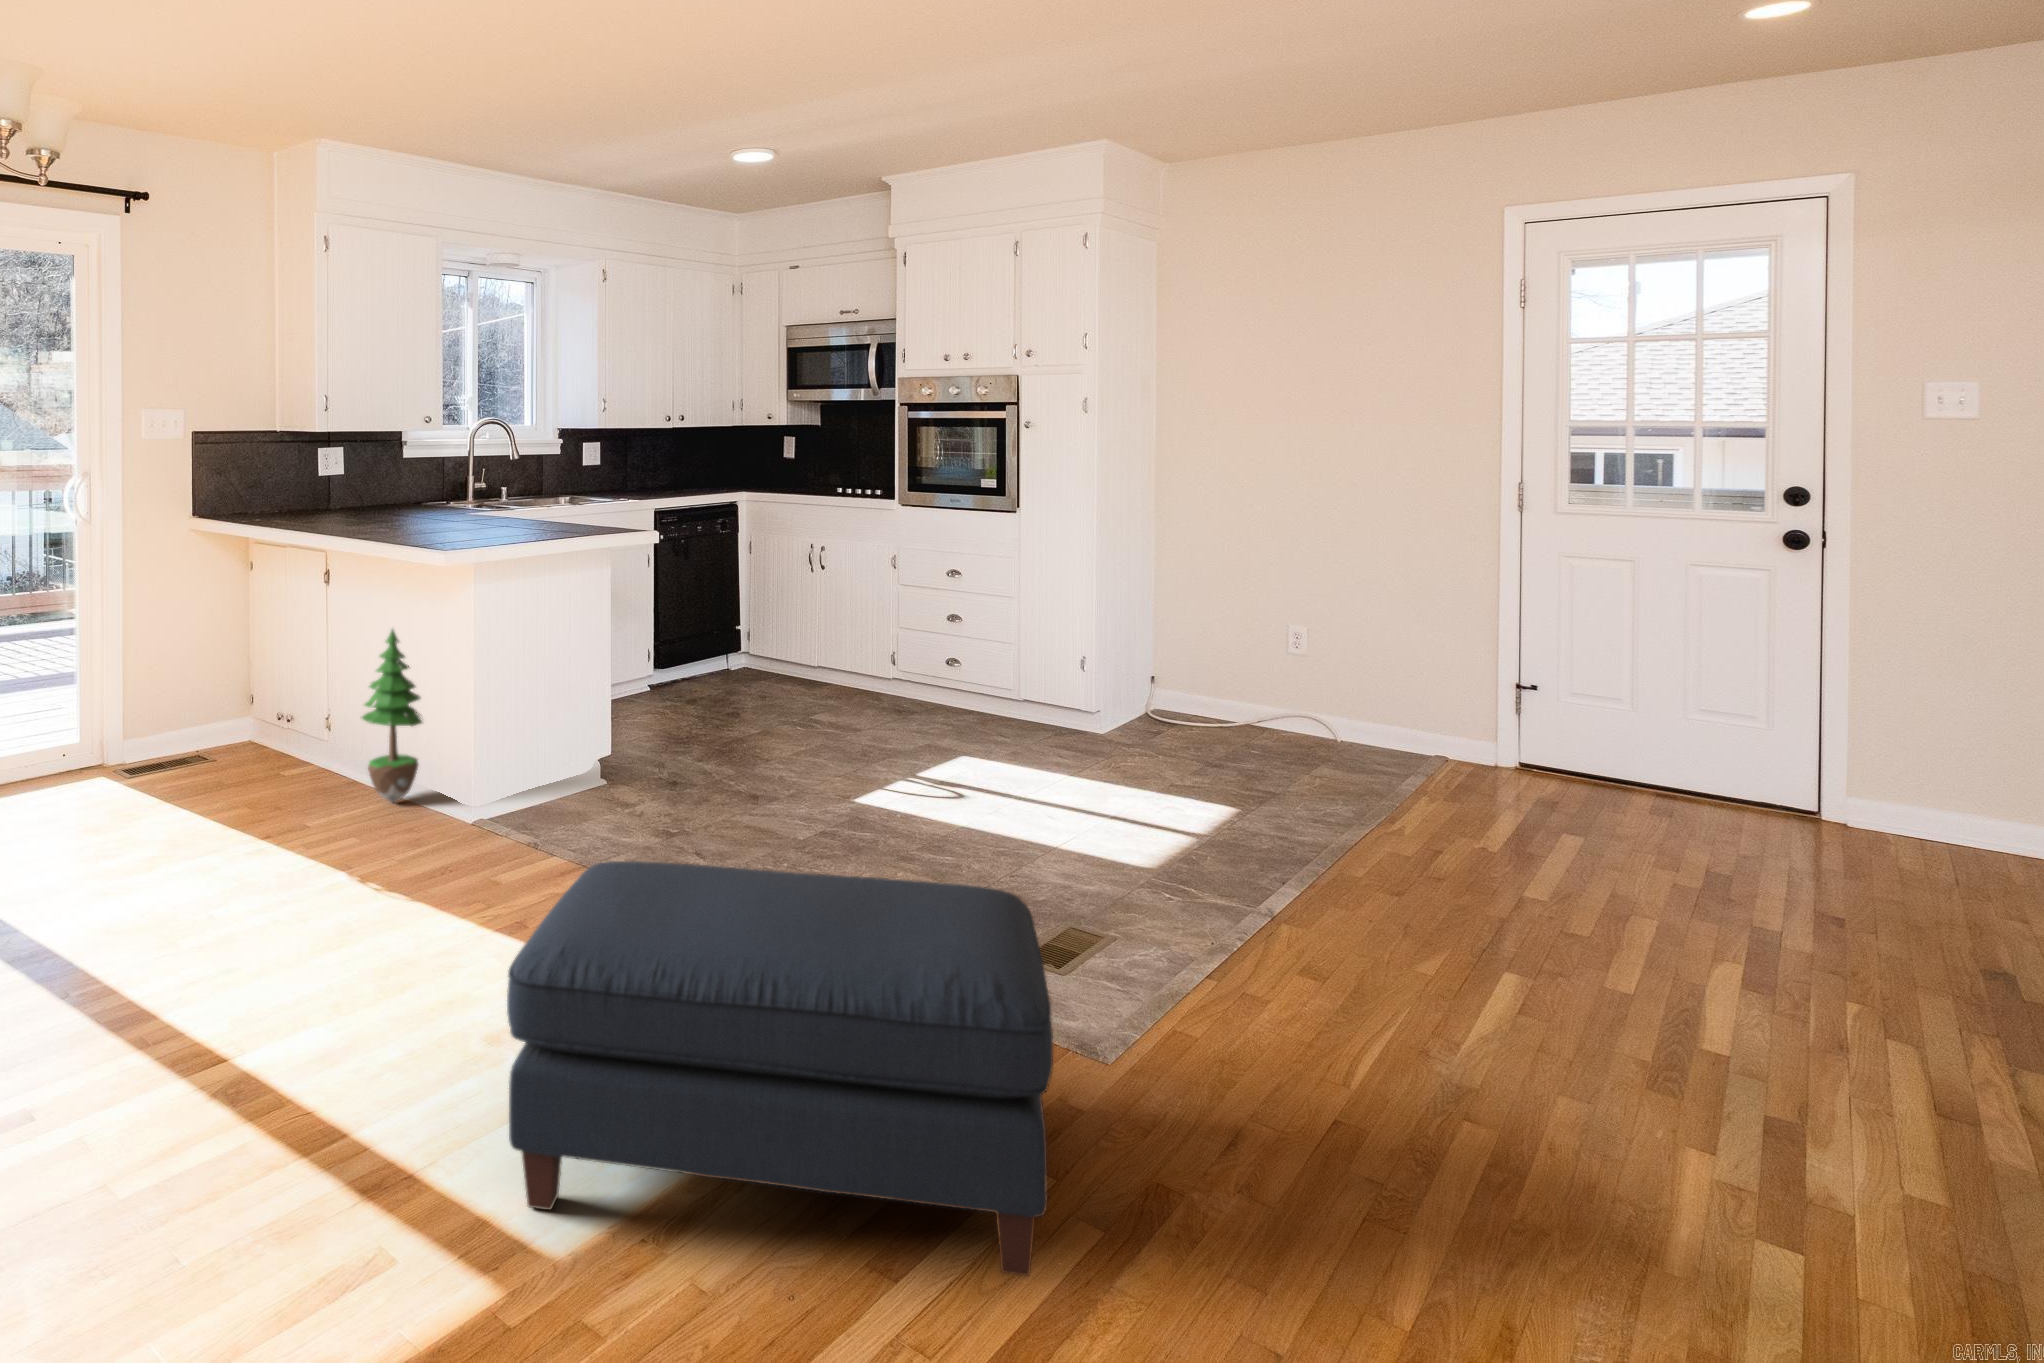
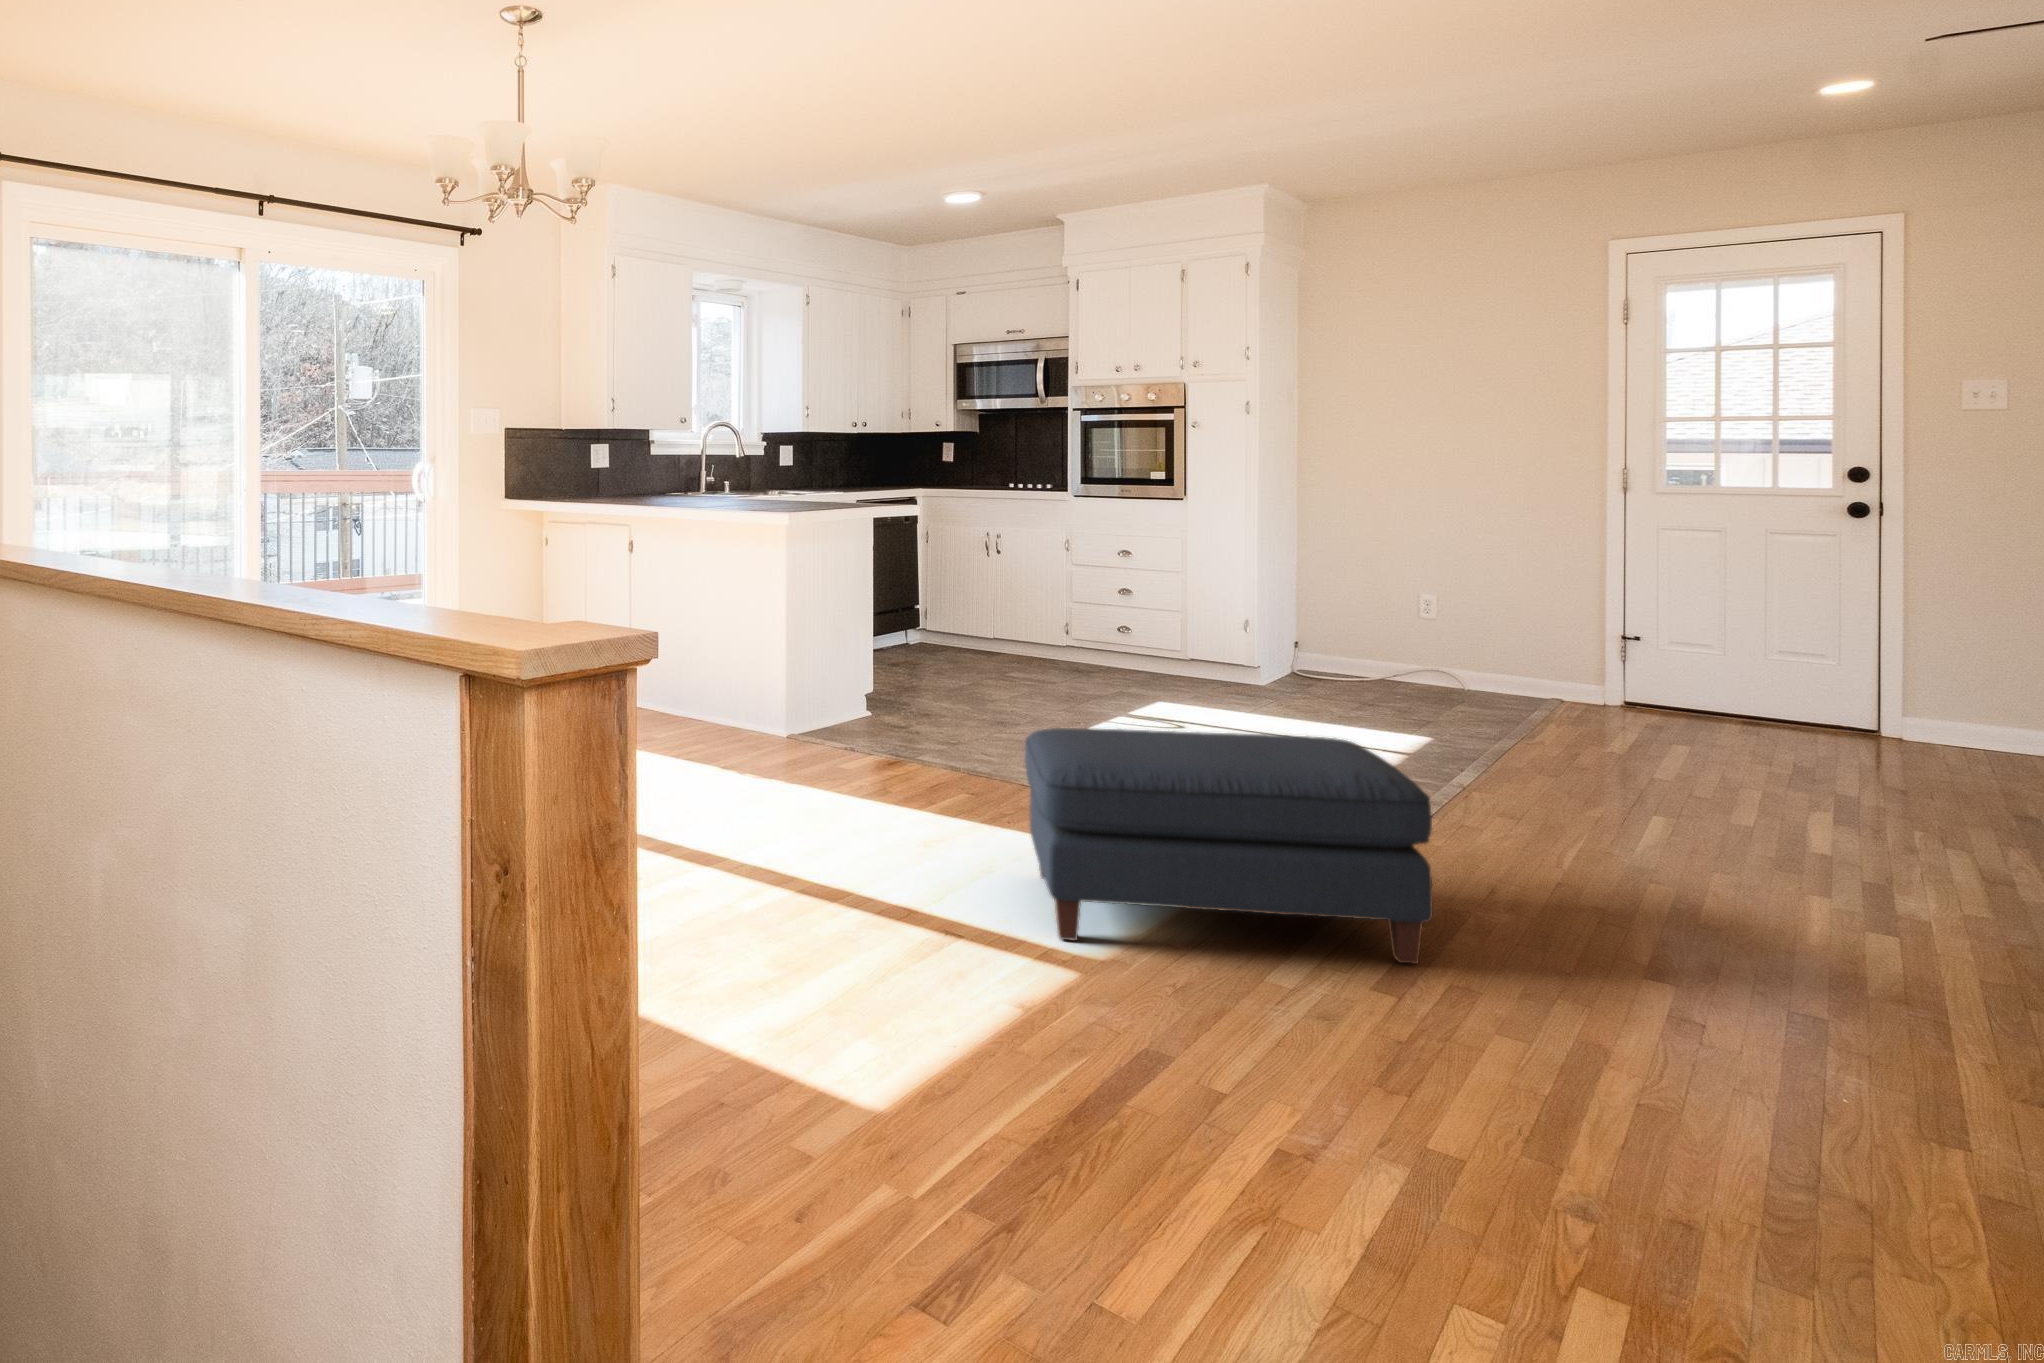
potted tree: present [362,630,422,803] -> none [694,589,746,735]

